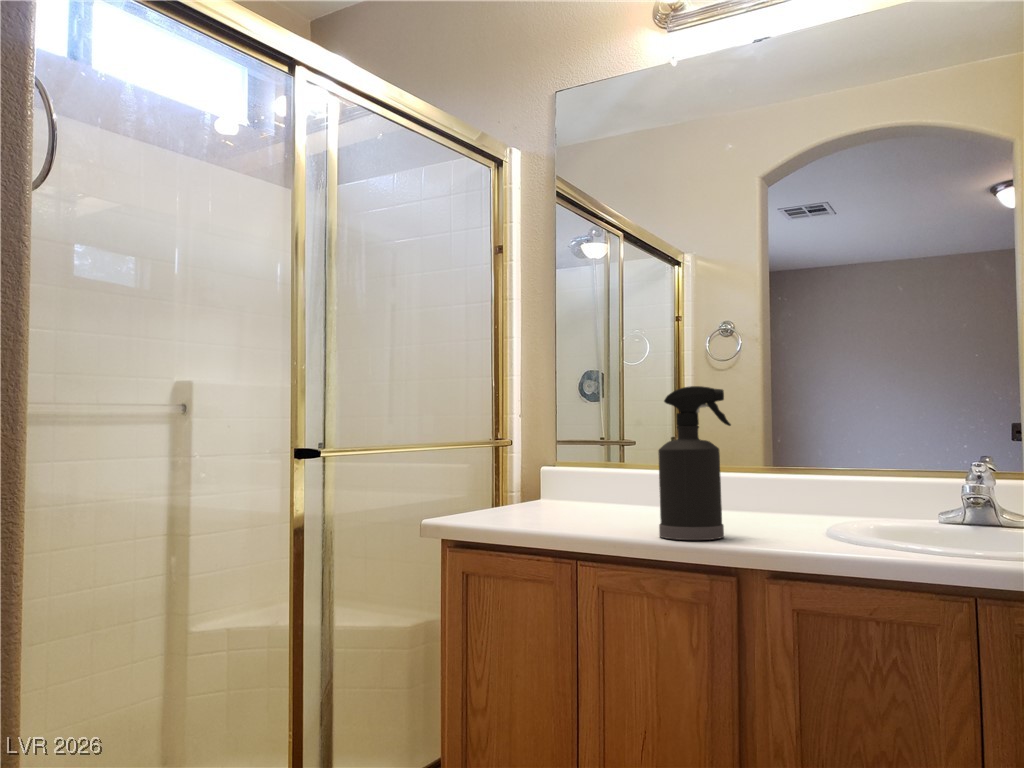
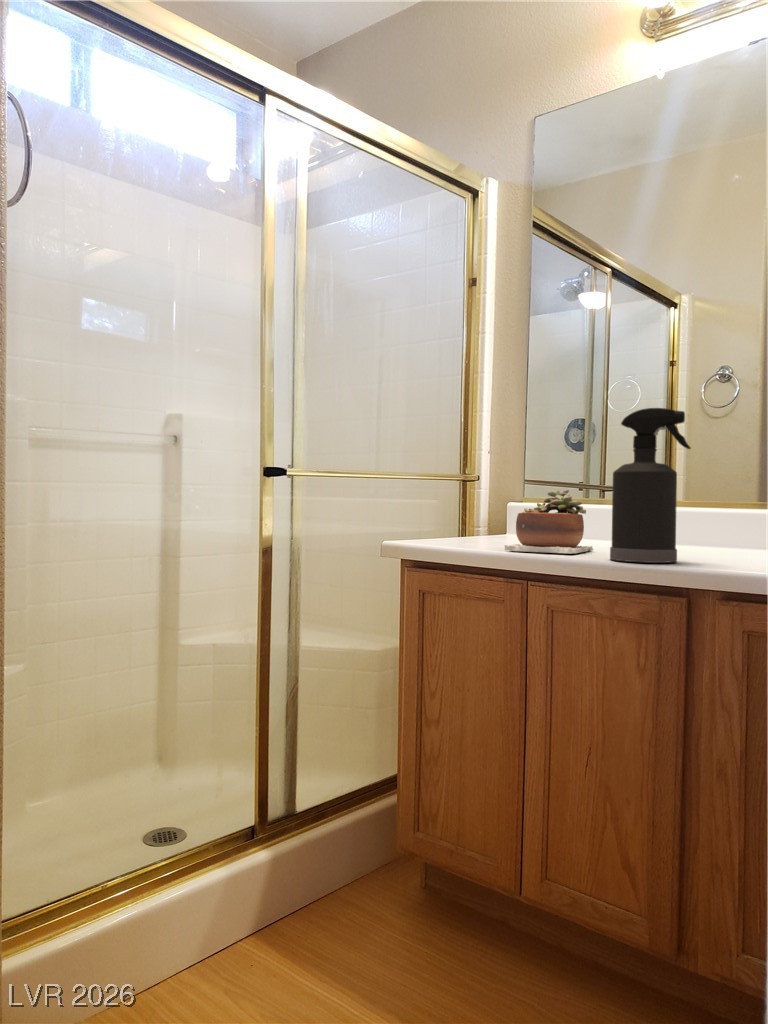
succulent plant: none [552,463,638,530] -> present [505,490,593,554]

